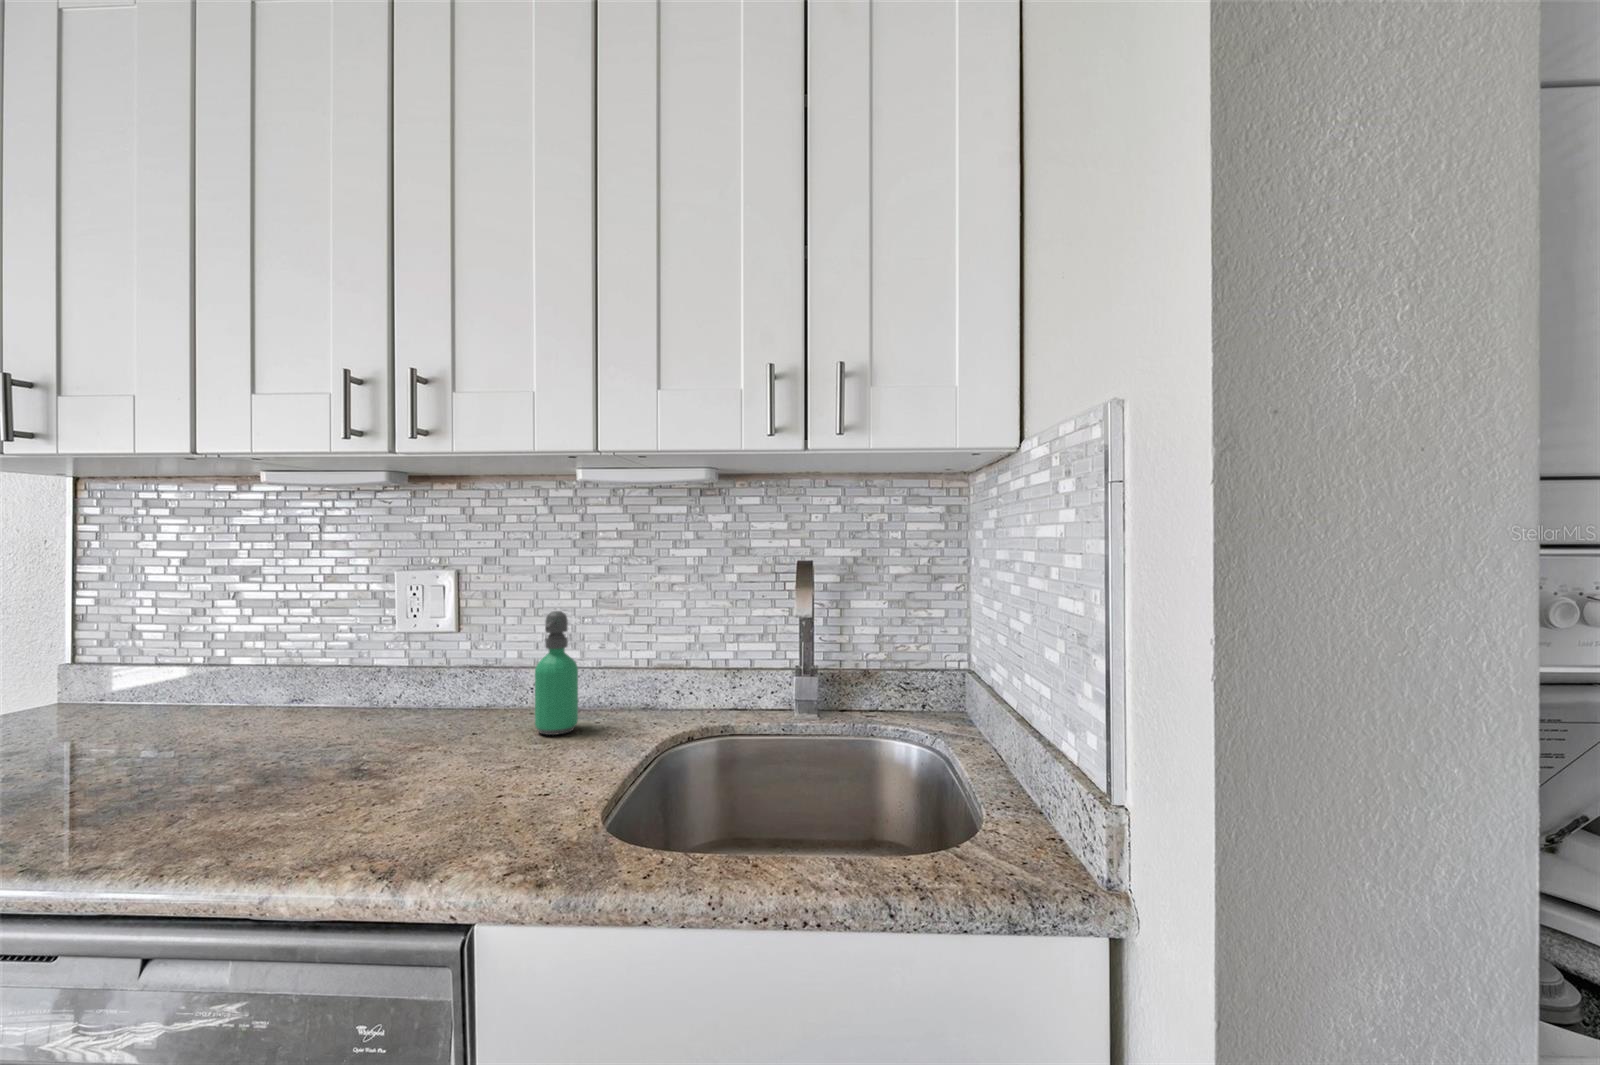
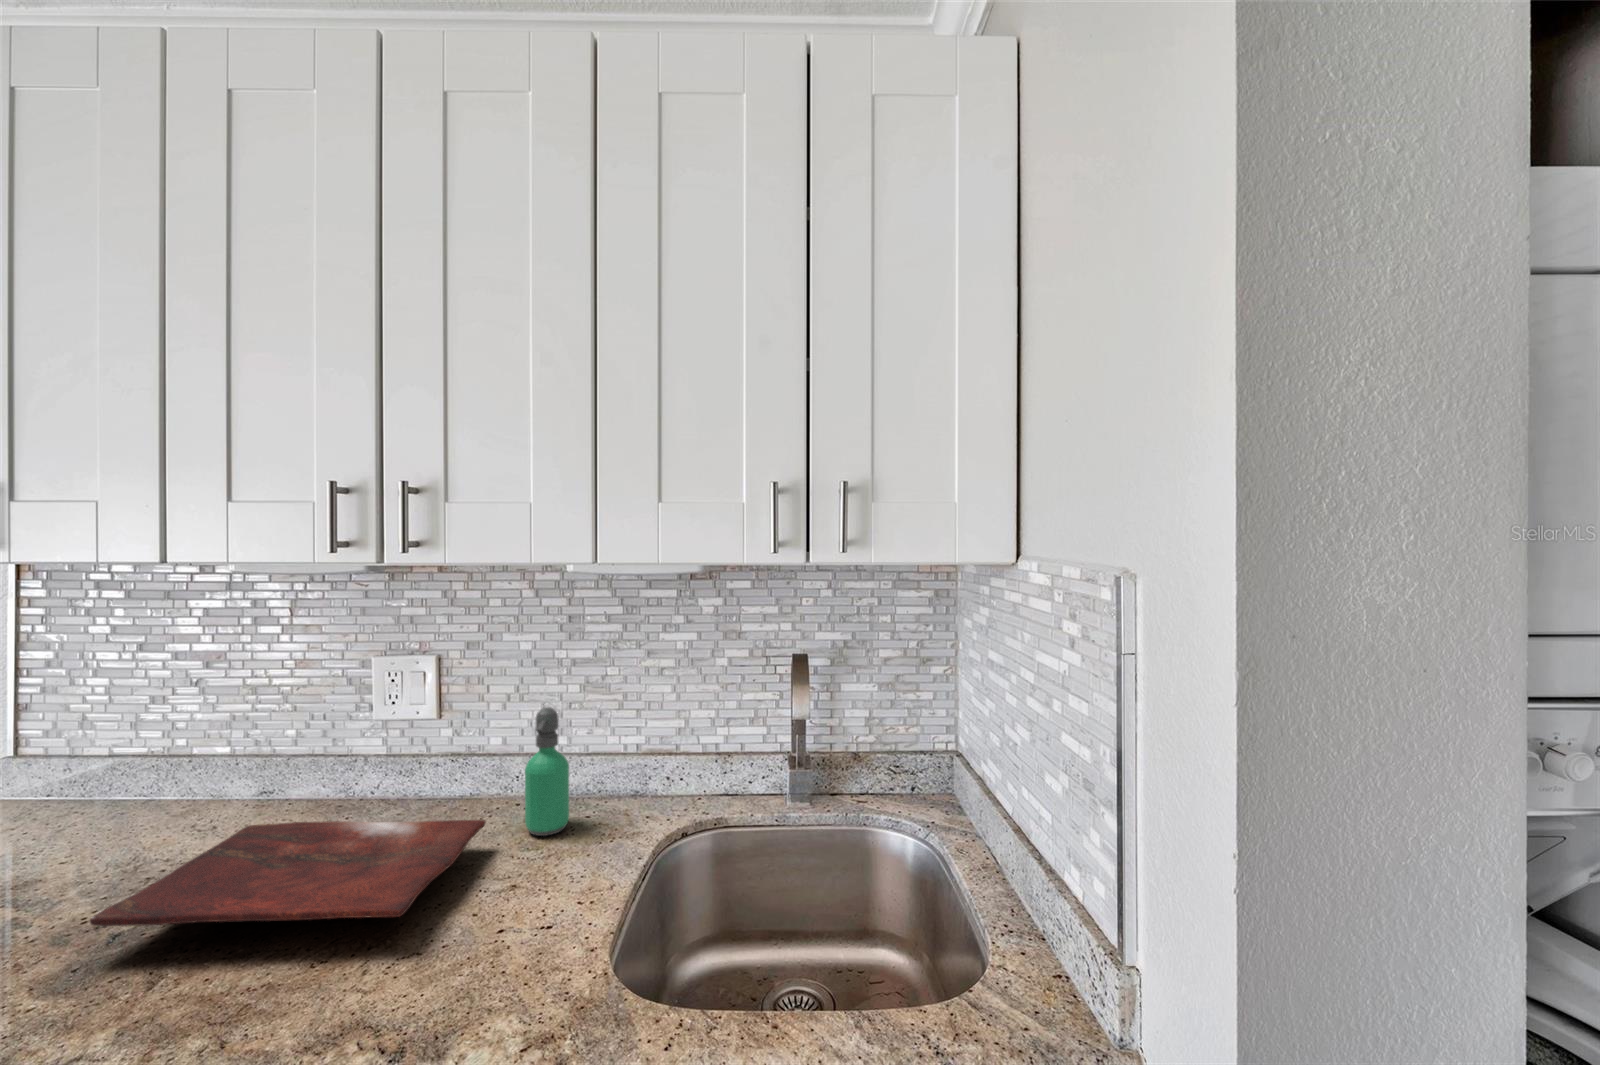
cutting board: none [118,713,495,780] -> present [90,820,486,926]

